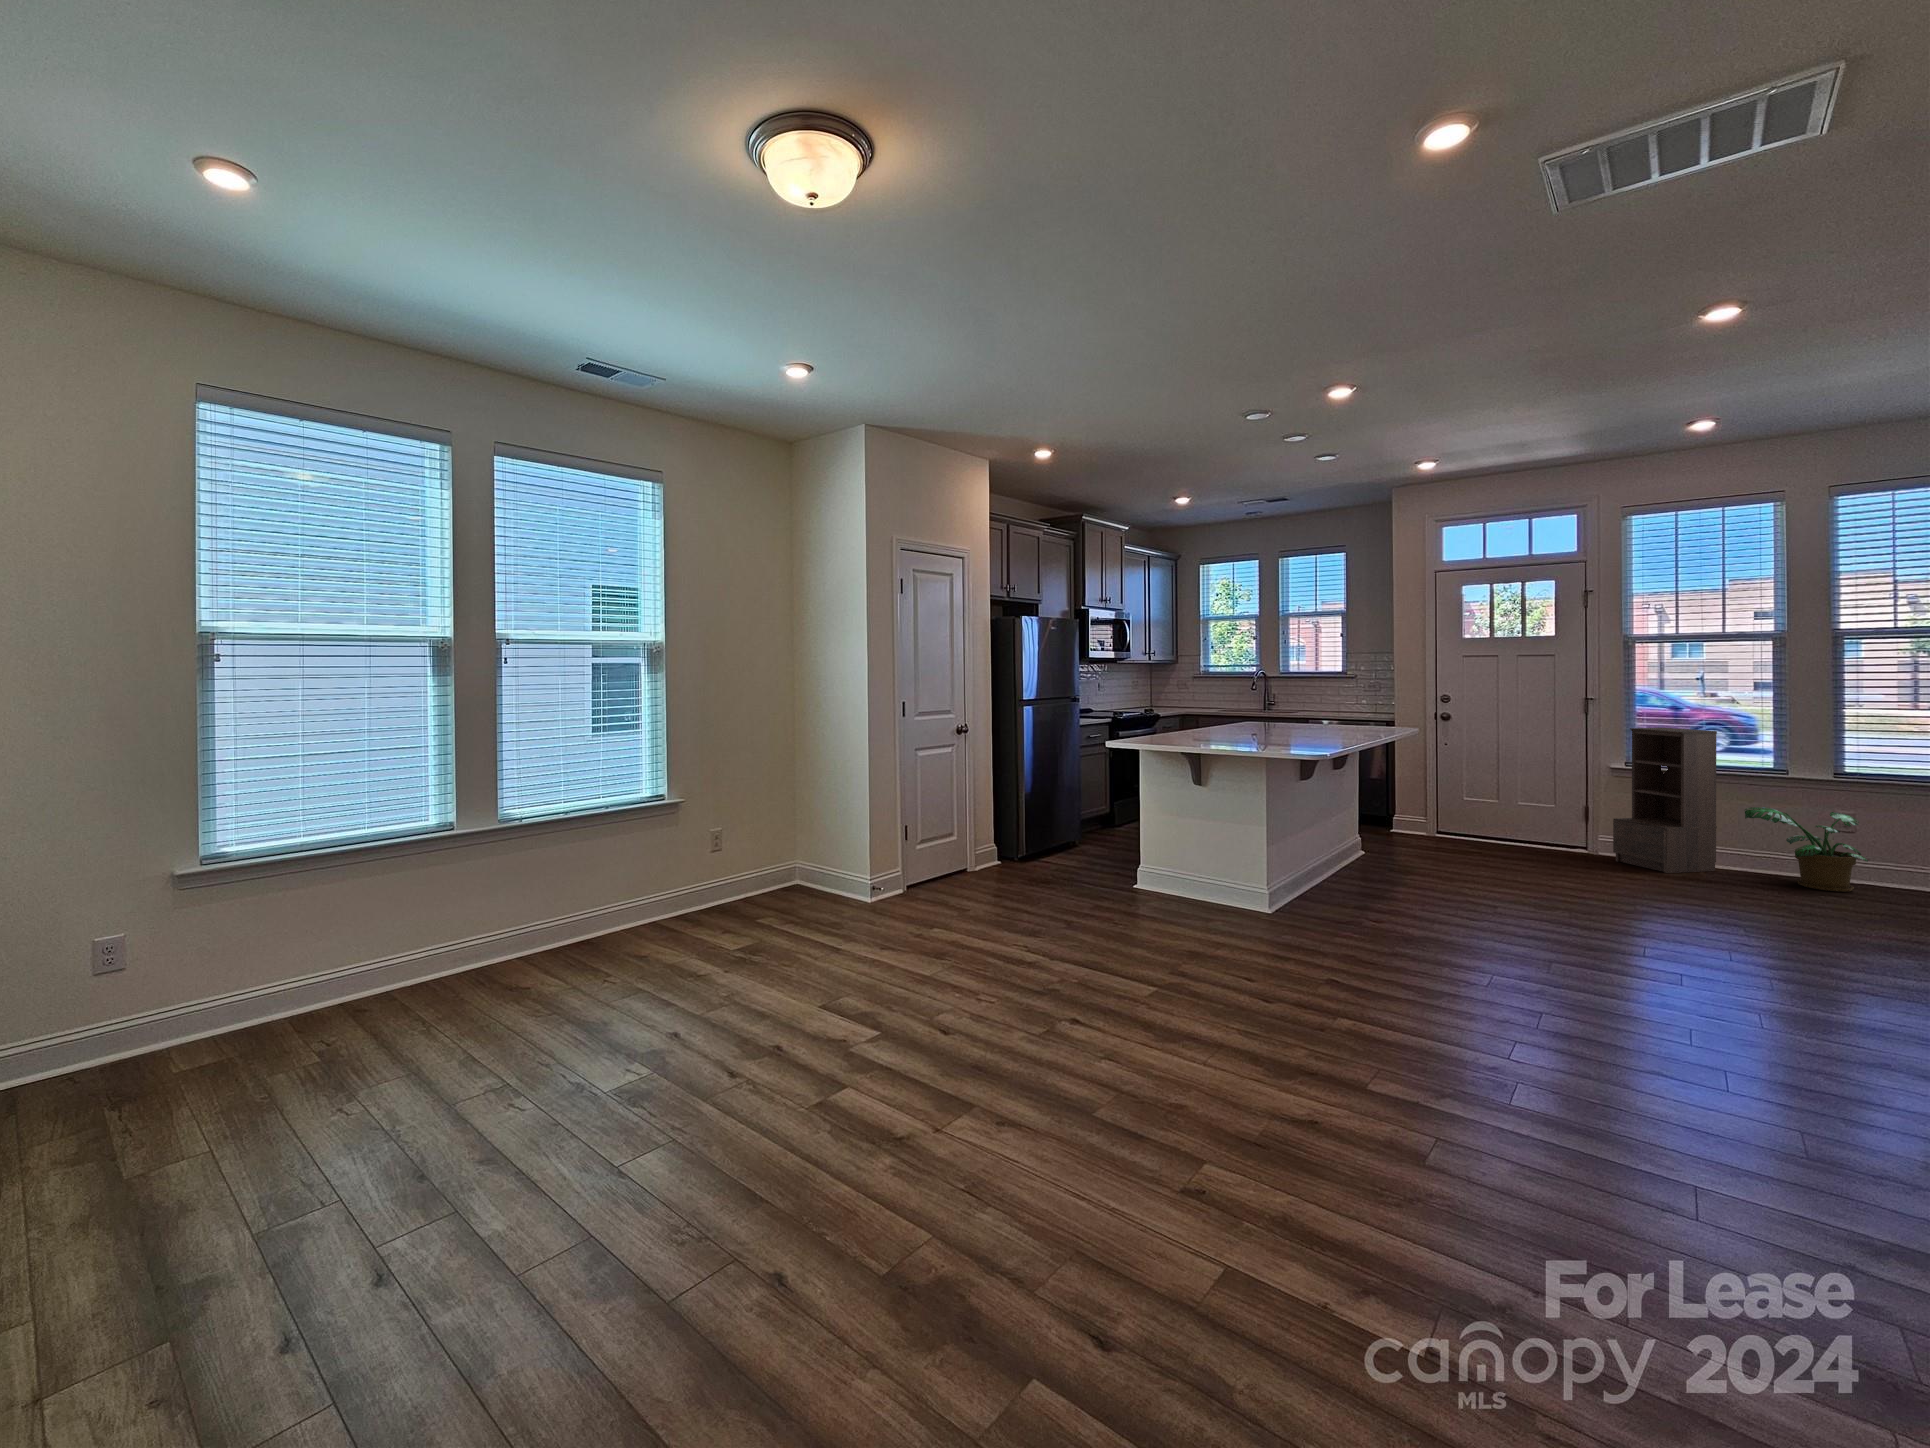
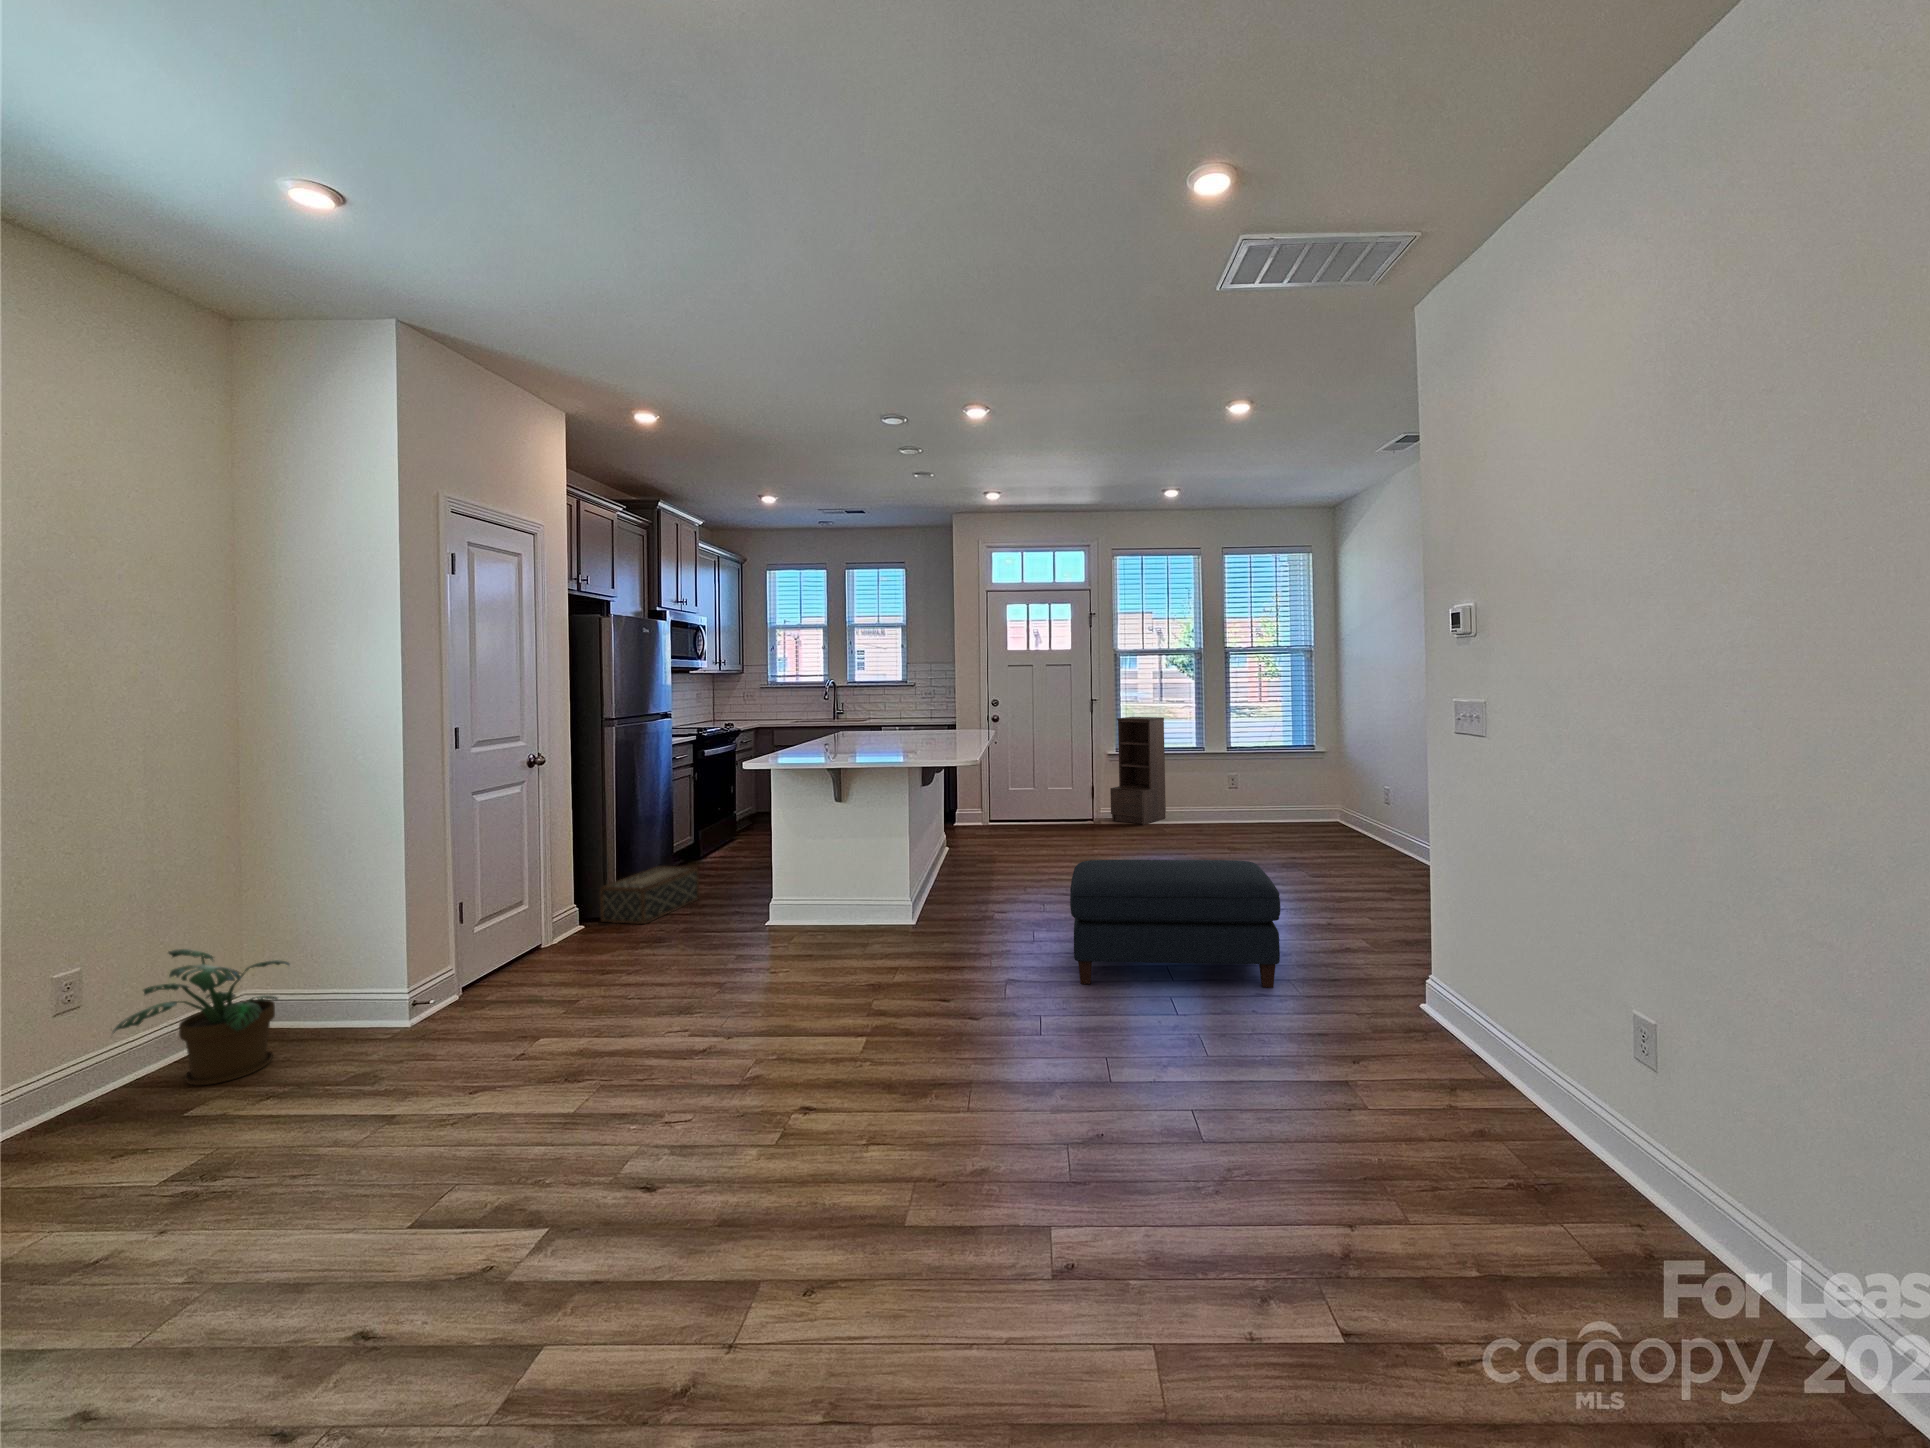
potted plant: present [1745,807,1868,892] -> present [113,949,290,1085]
woven basket: none [1008,826,1087,870] -> present [600,866,699,924]
ottoman: none [1395,884,1720,1091] -> present [1070,860,1280,988]

